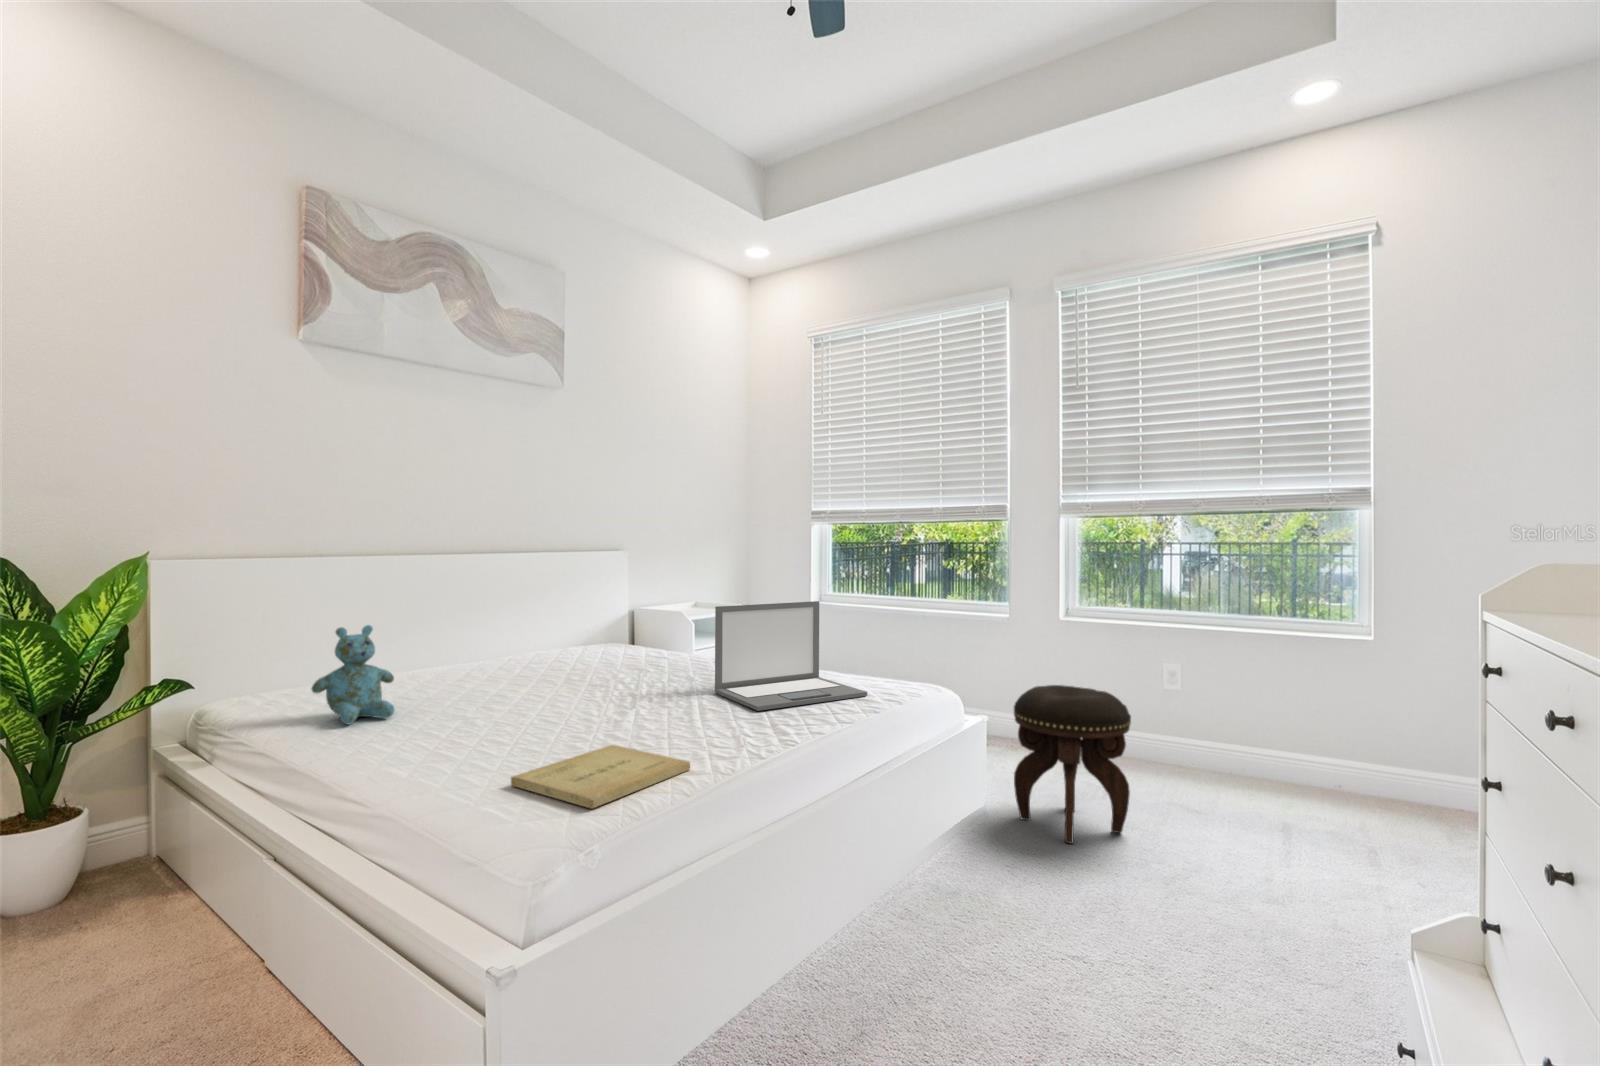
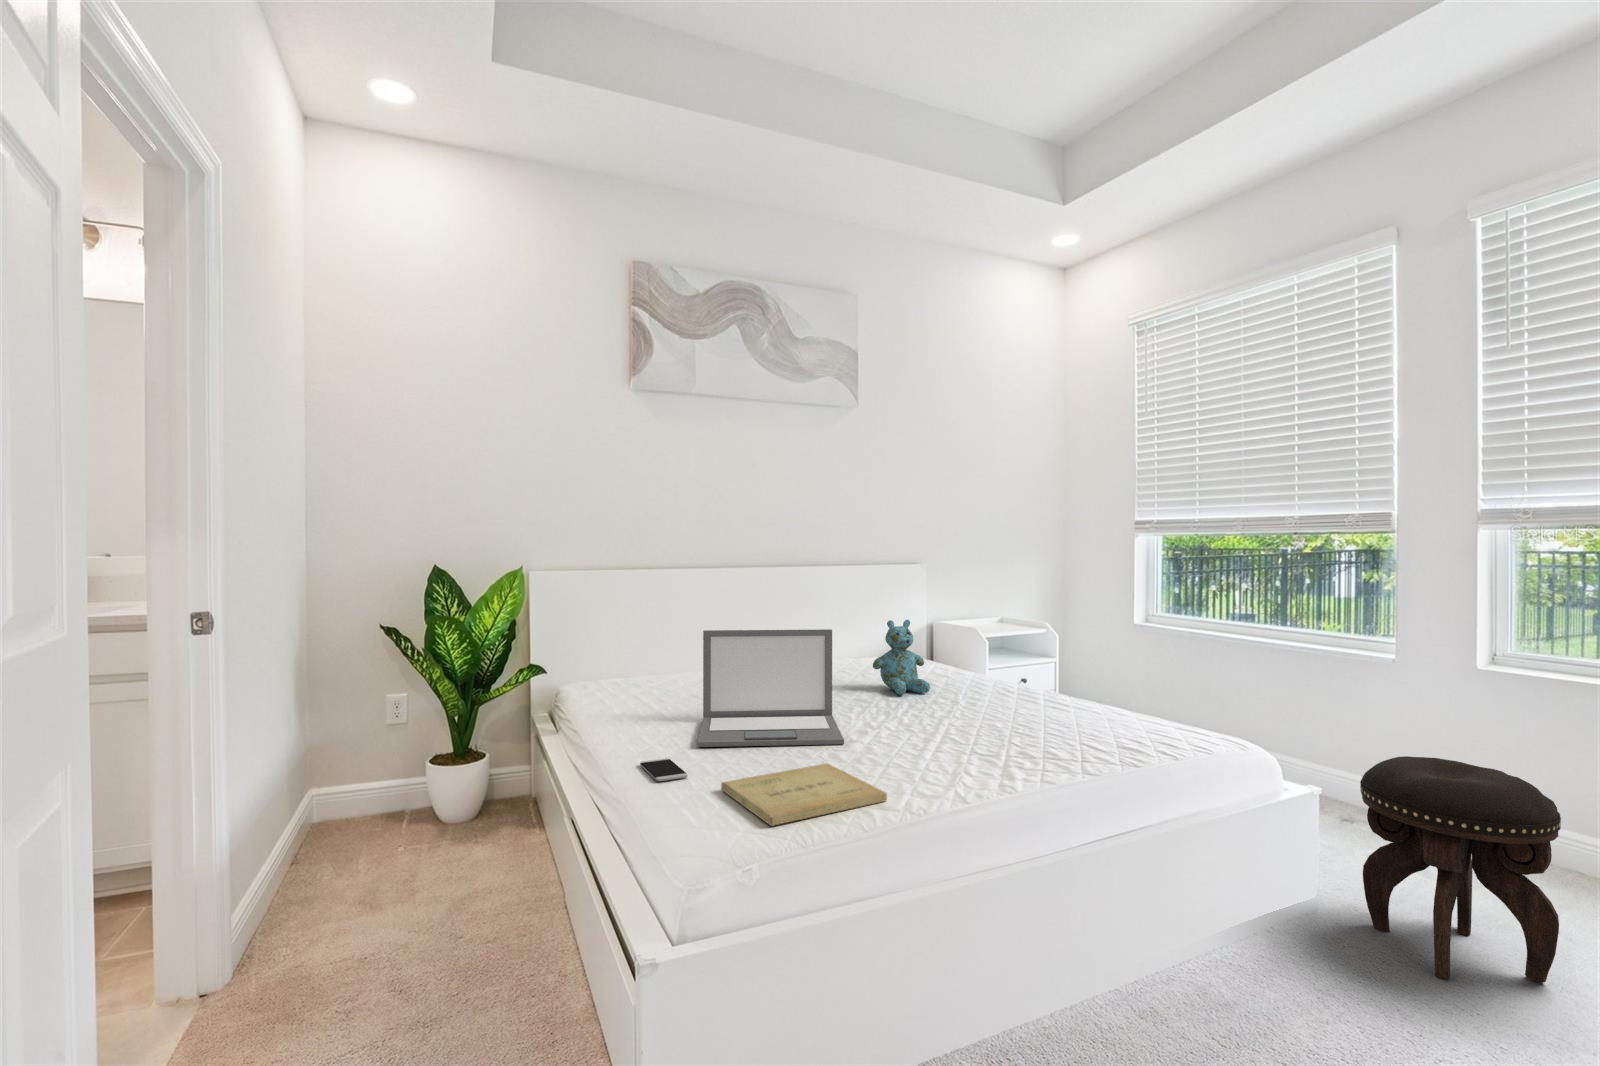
laptop: present [715,601,867,711] -> present [698,629,844,747]
stuffed bear: present [312,625,394,725] -> present [873,620,930,695]
smartphone: none [390,764,460,788] -> present [640,758,688,781]

